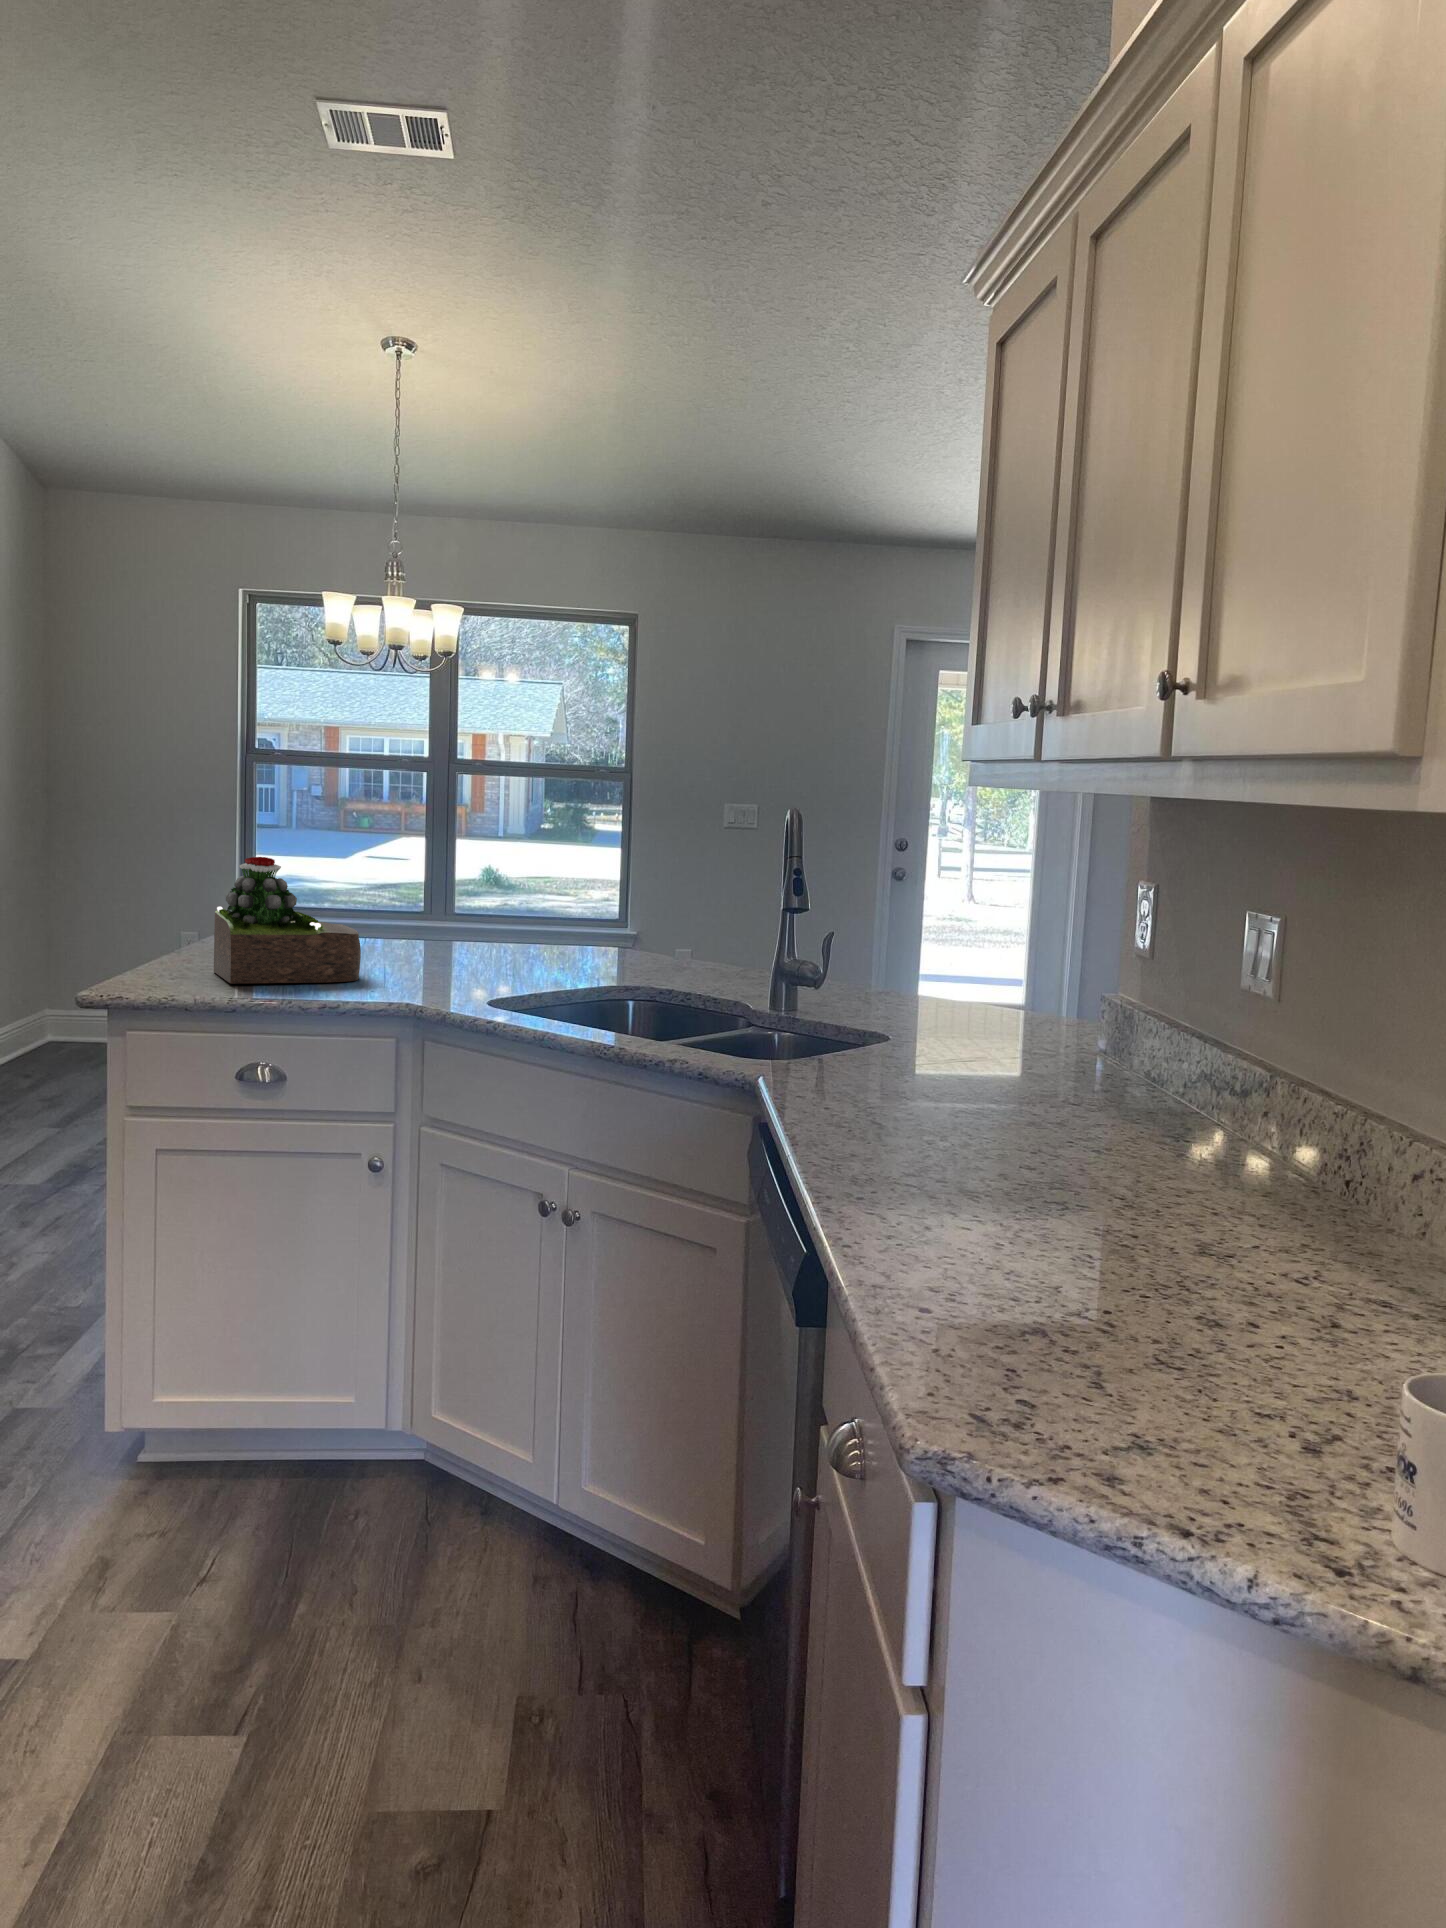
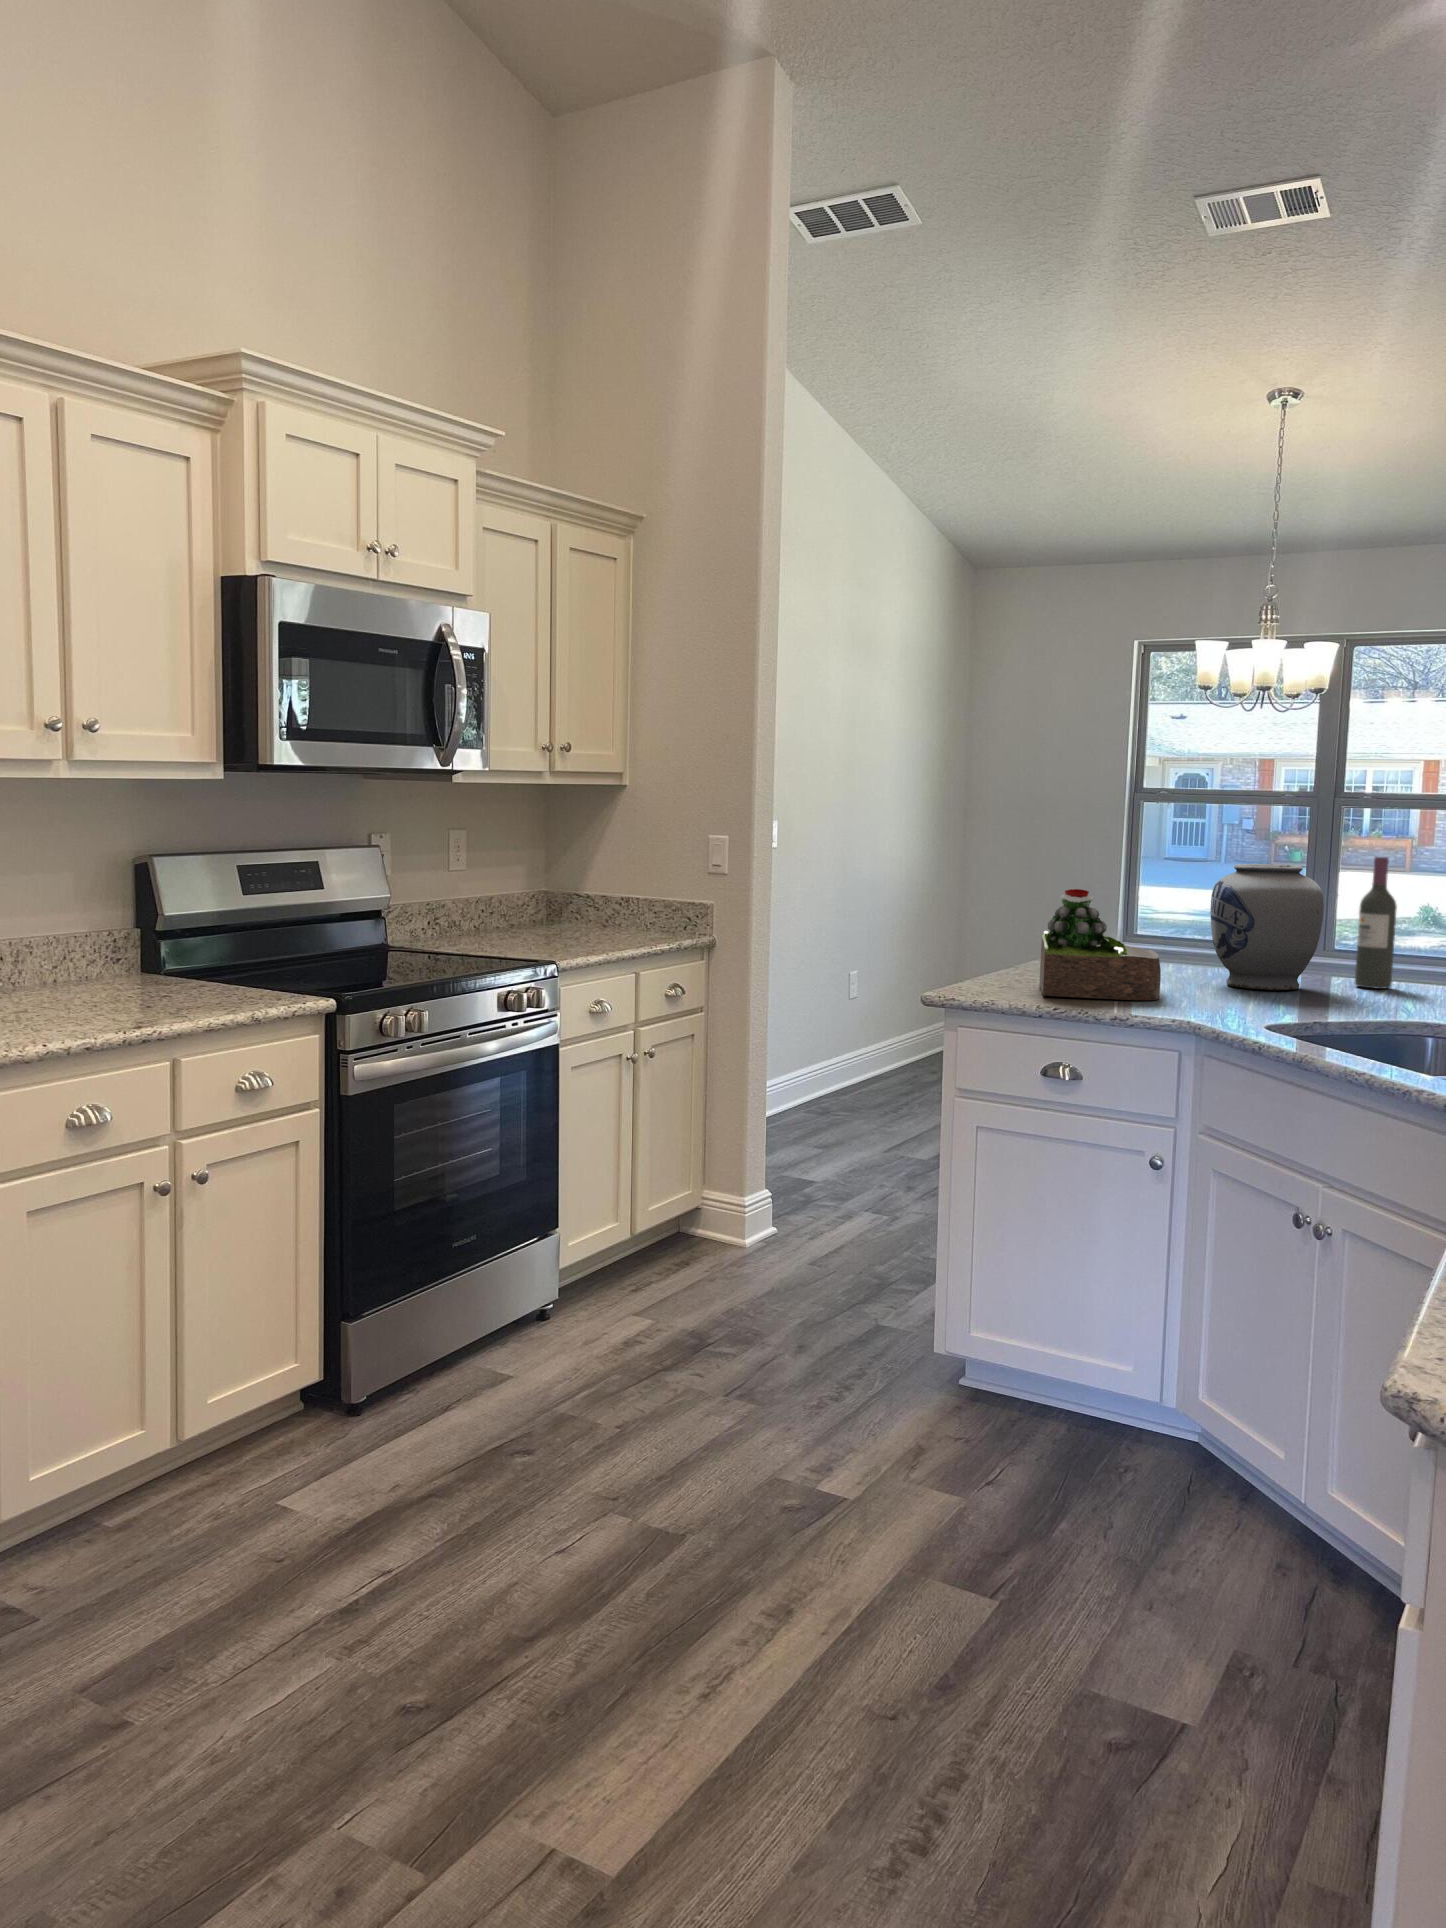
wine bottle: none [530,821,567,954] -> present [1355,857,1397,989]
vase: none [393,828,506,962] -> present [1210,864,1324,990]

